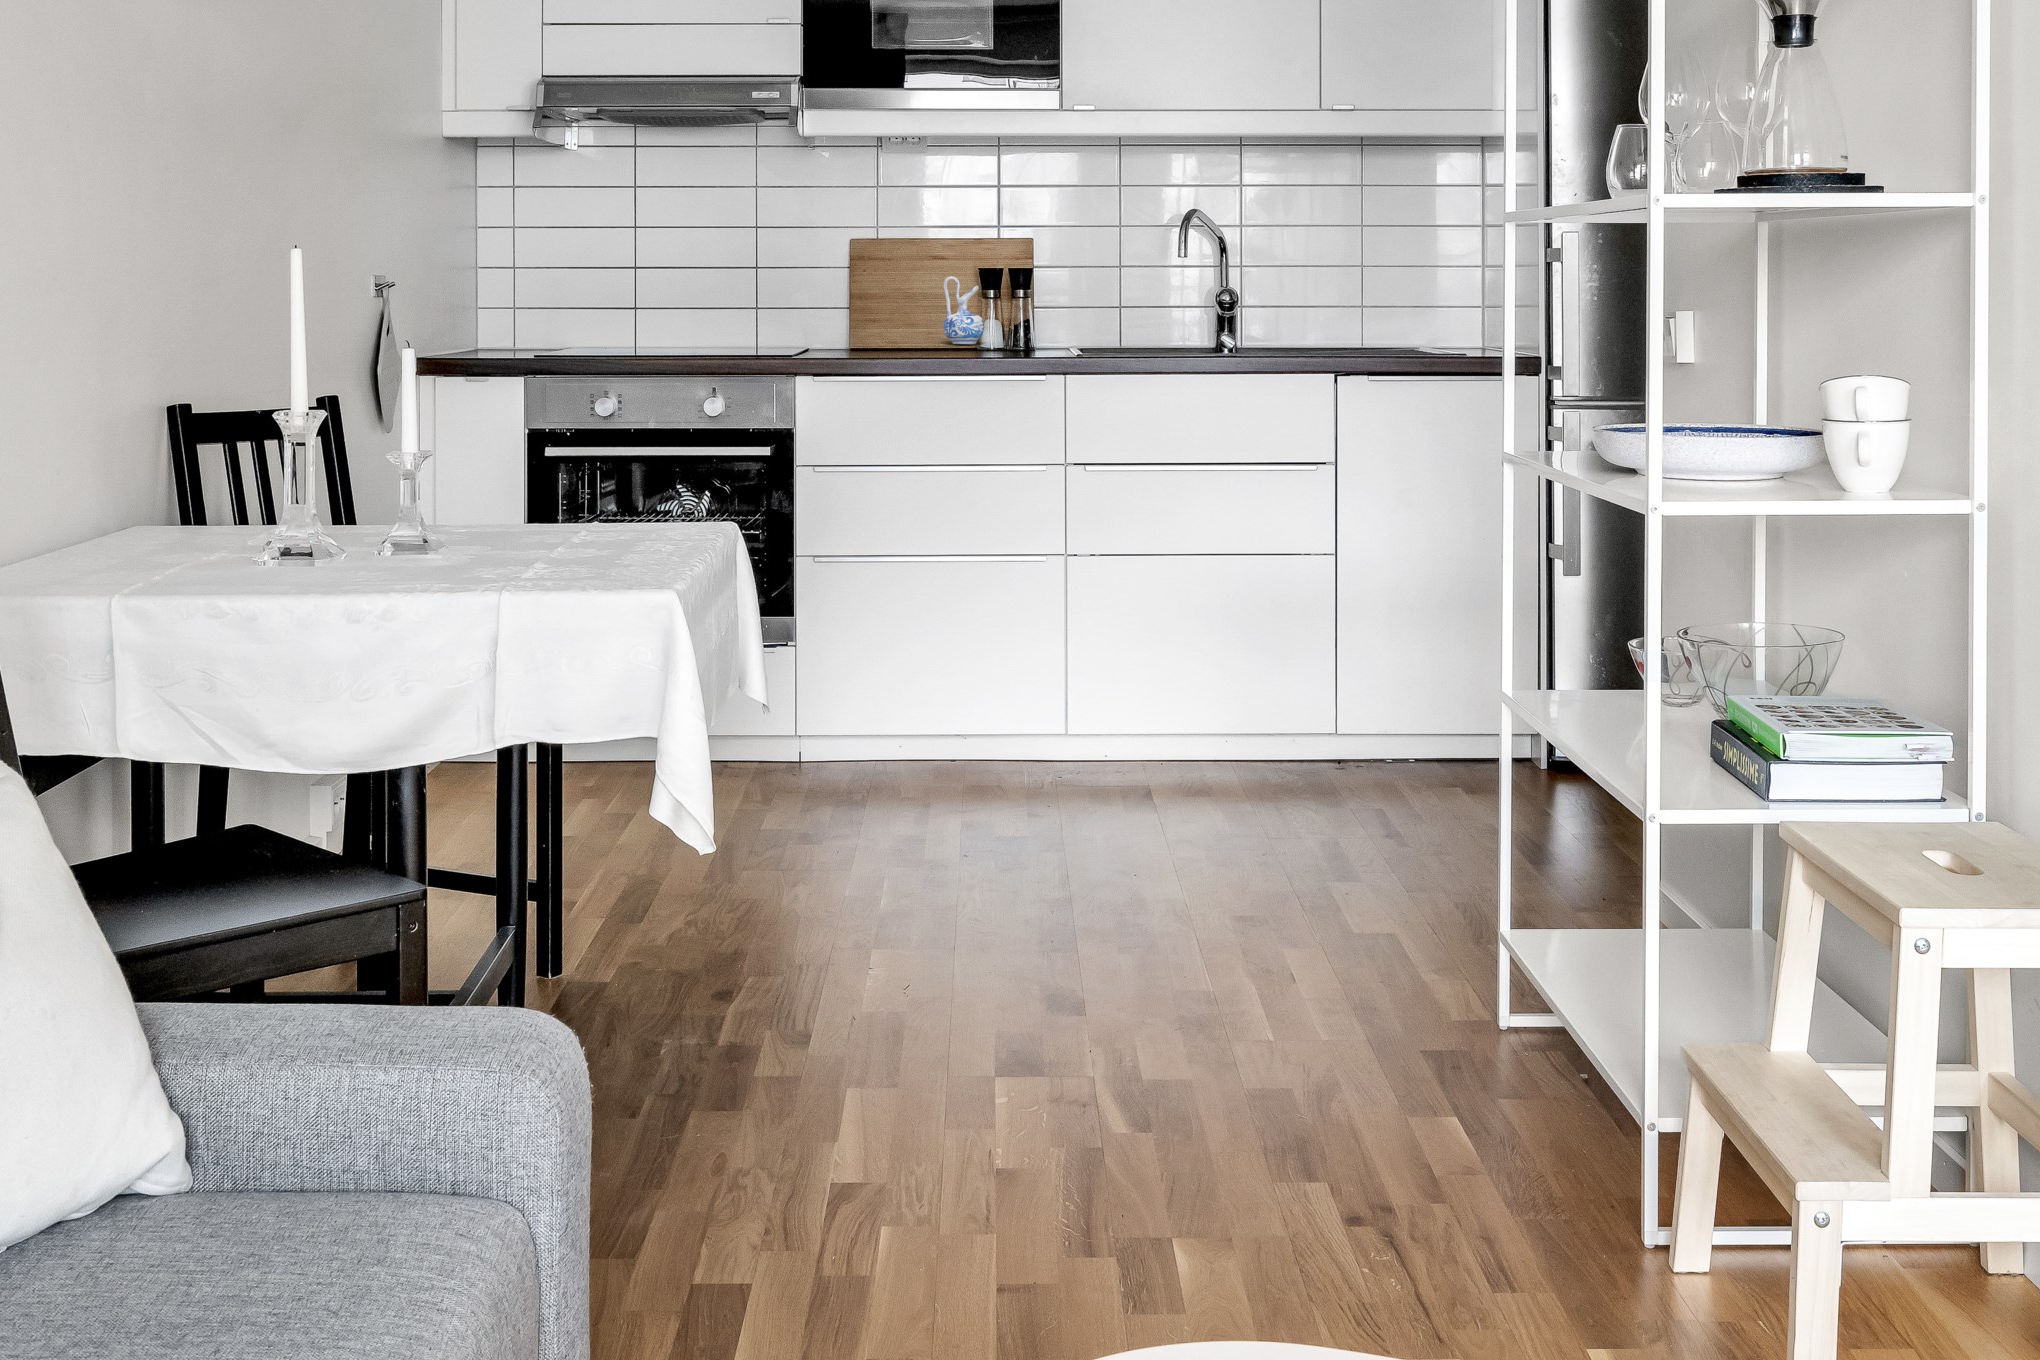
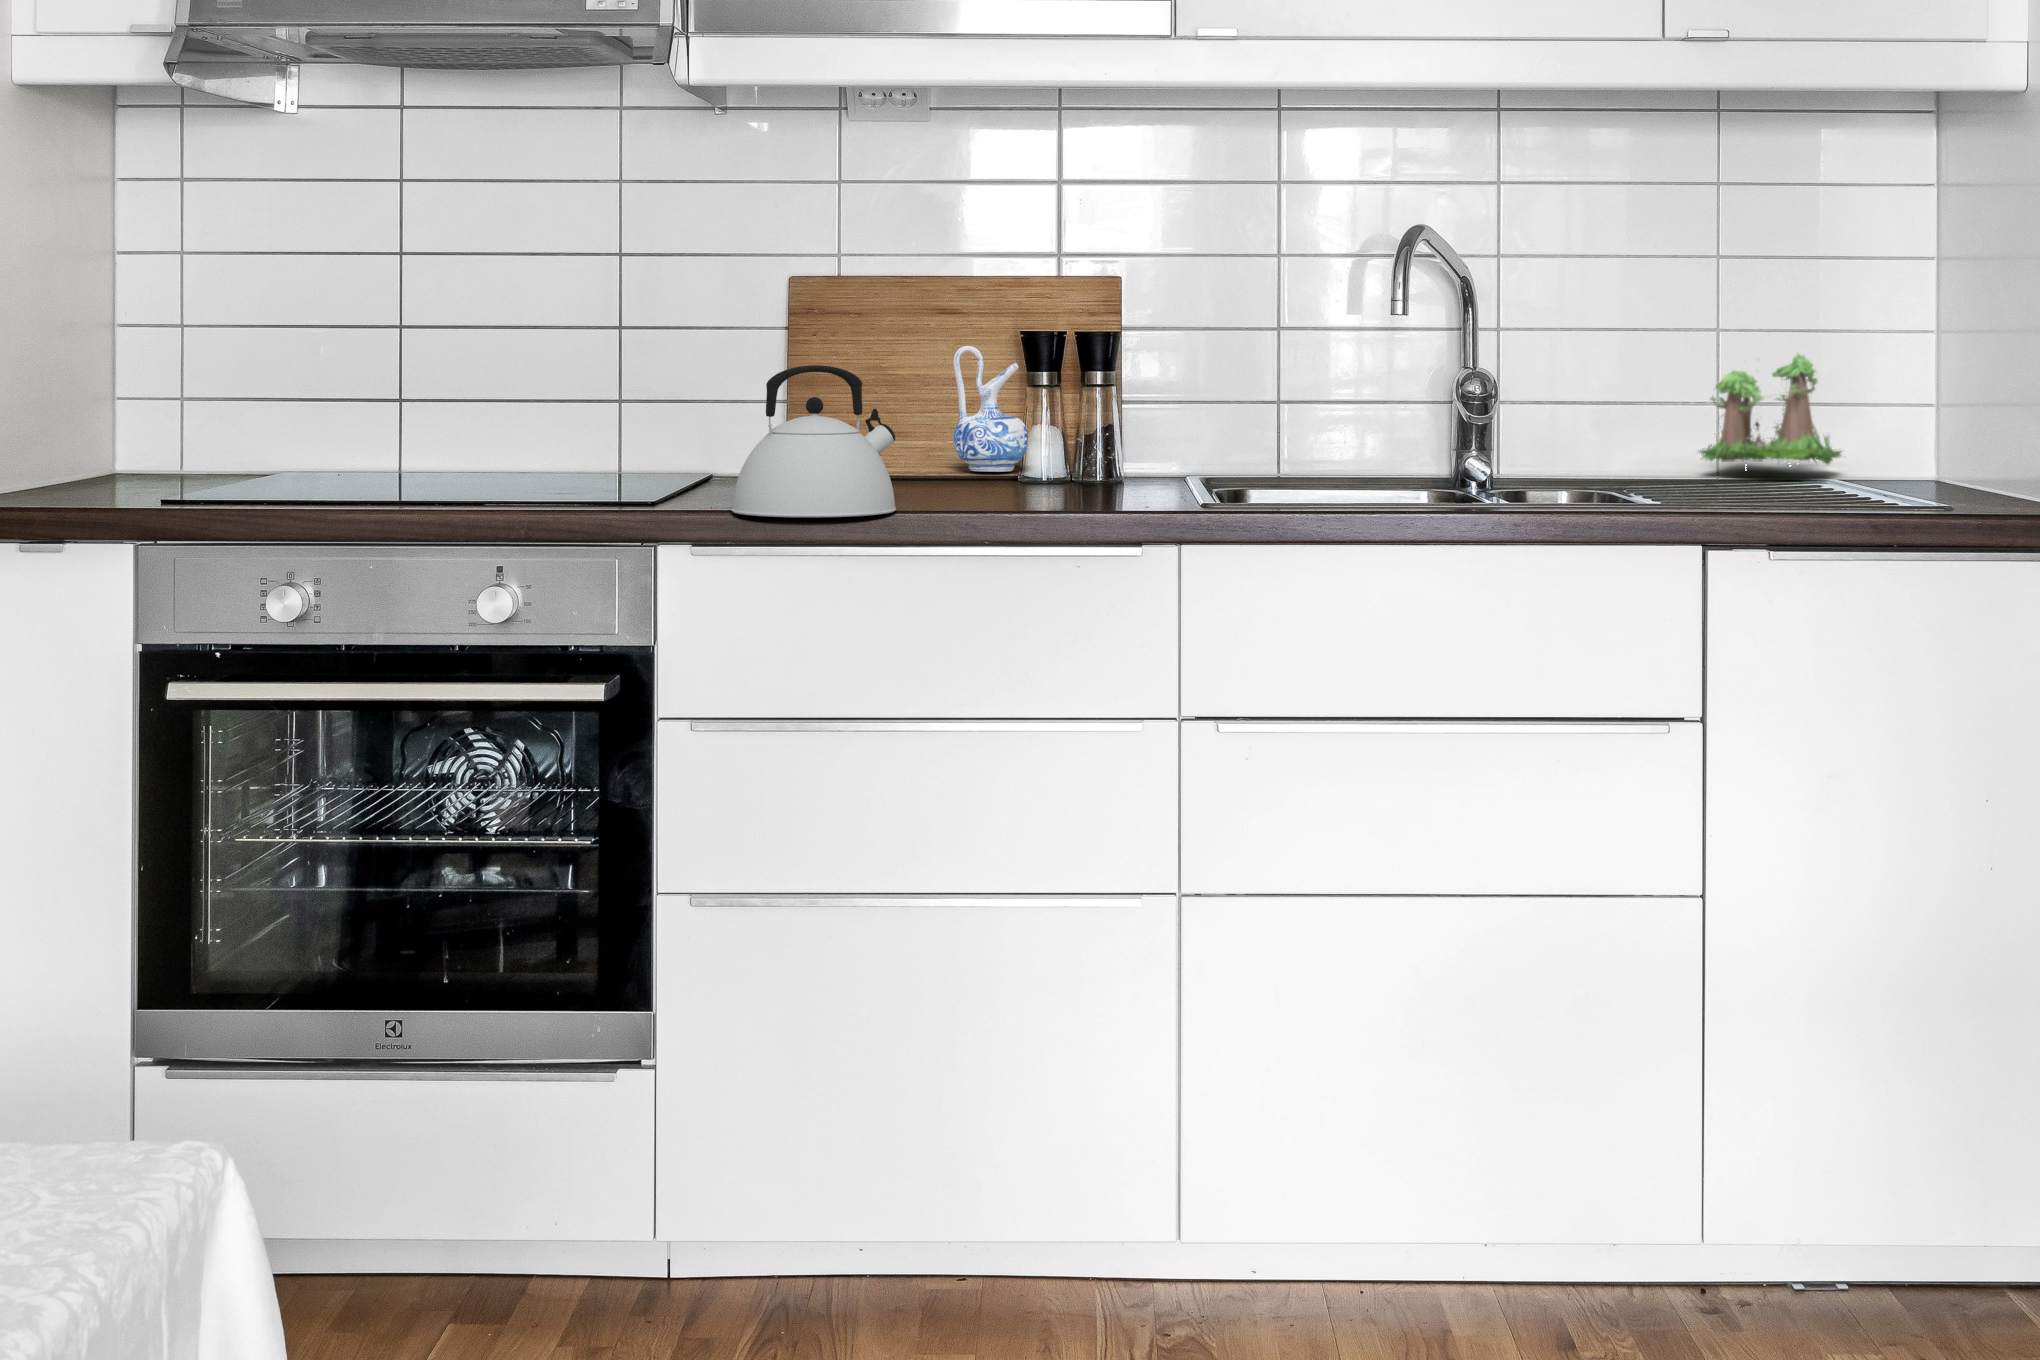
plant: none [1344,251,1426,345] -> present [1699,354,1841,464]
kettle: none [834,284,919,362] -> present [731,365,896,517]

